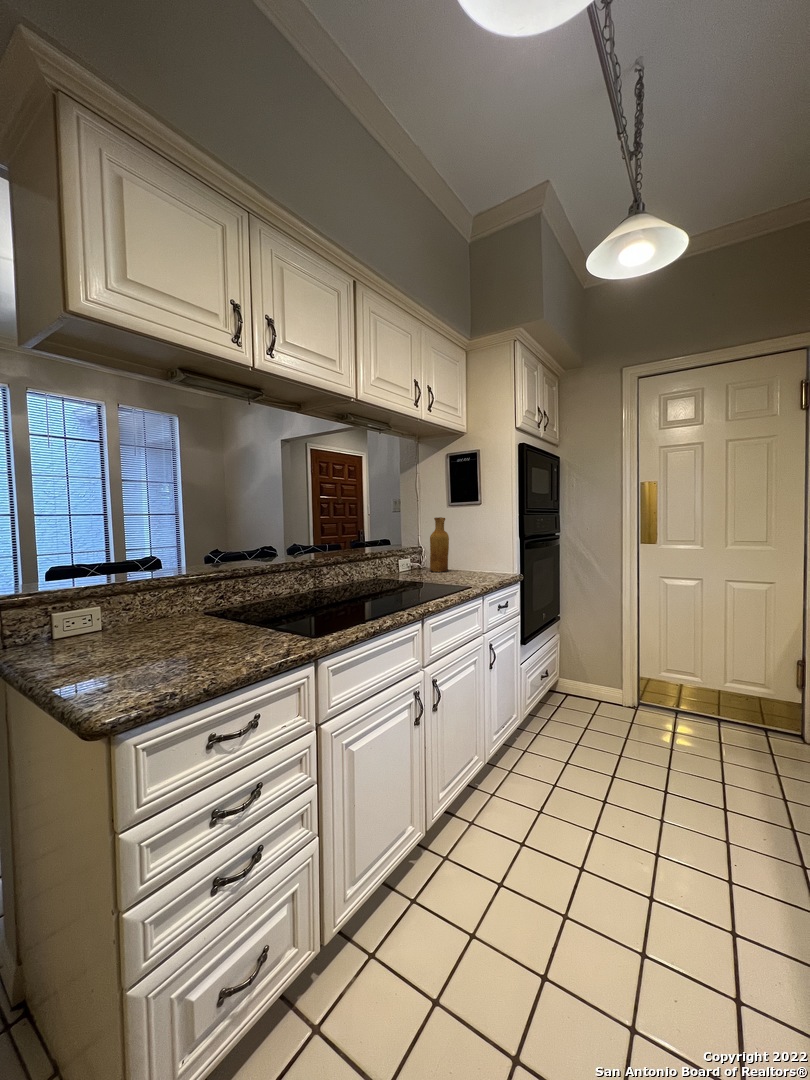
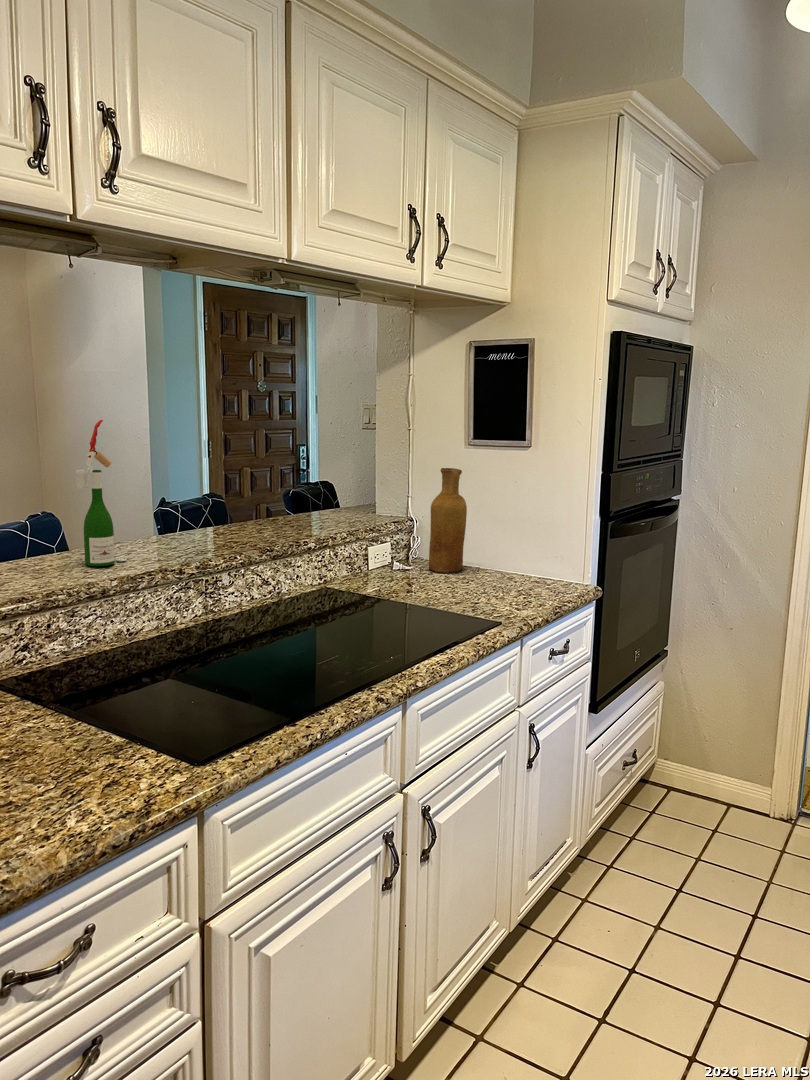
wine bottle: none [248,485,273,560] -> present [76,420,127,566]

